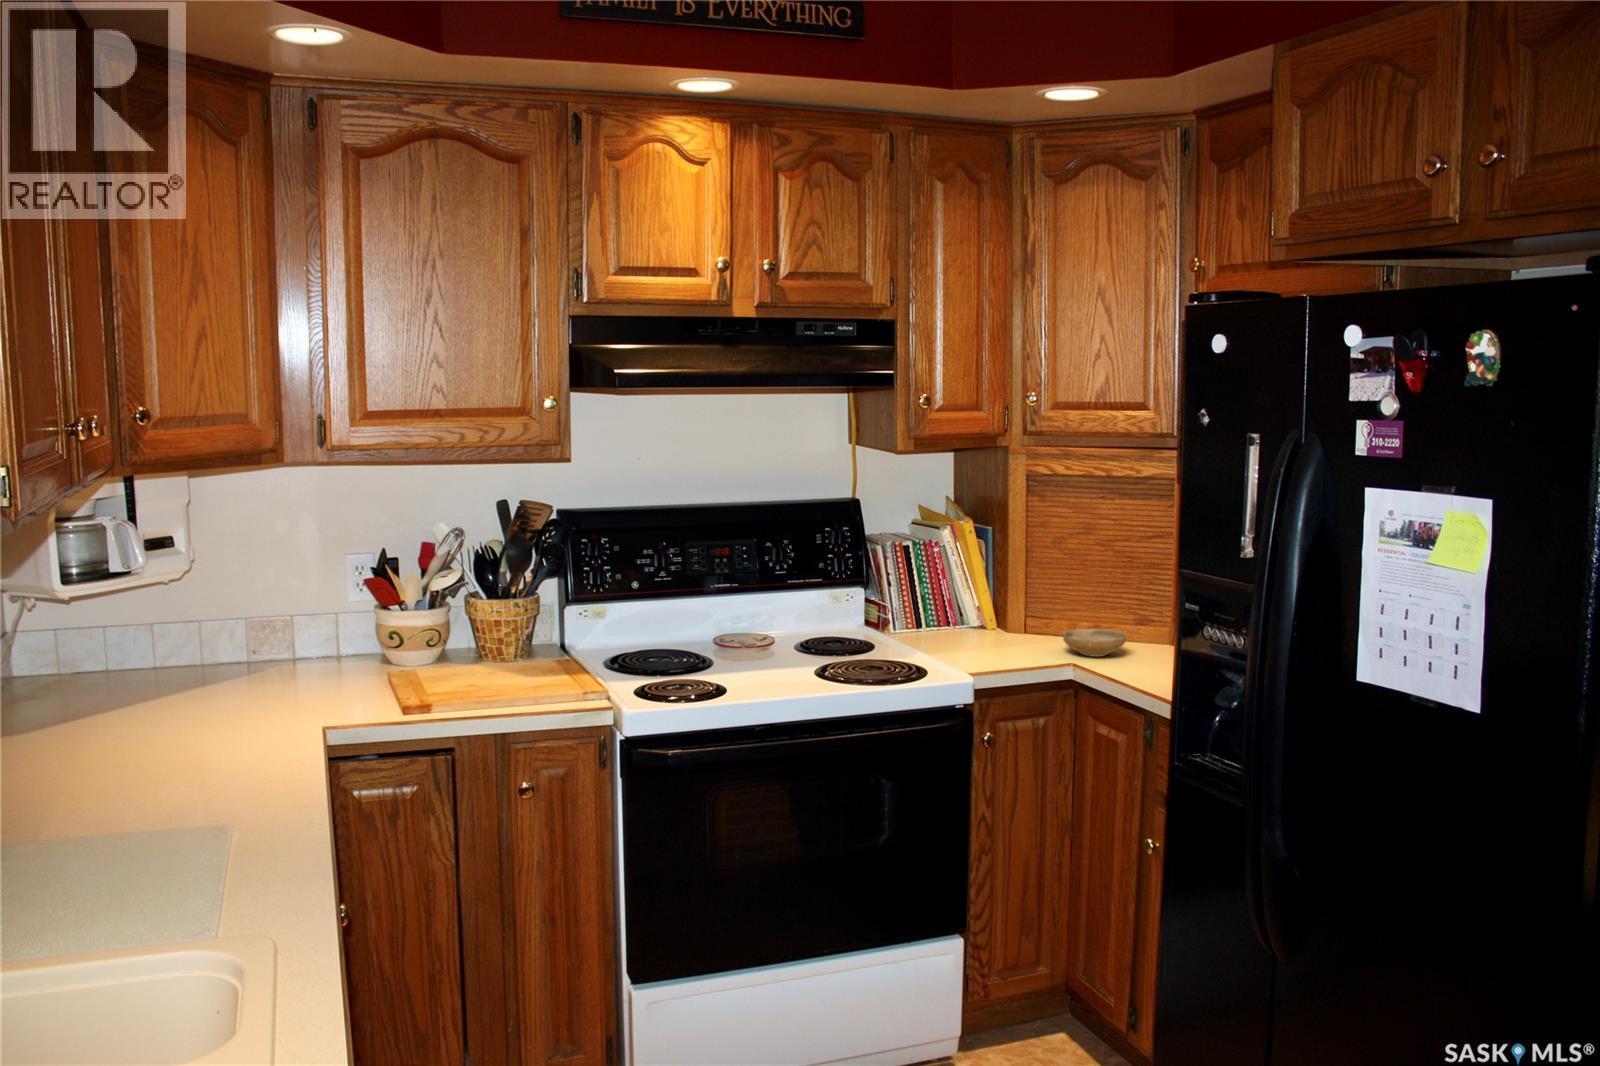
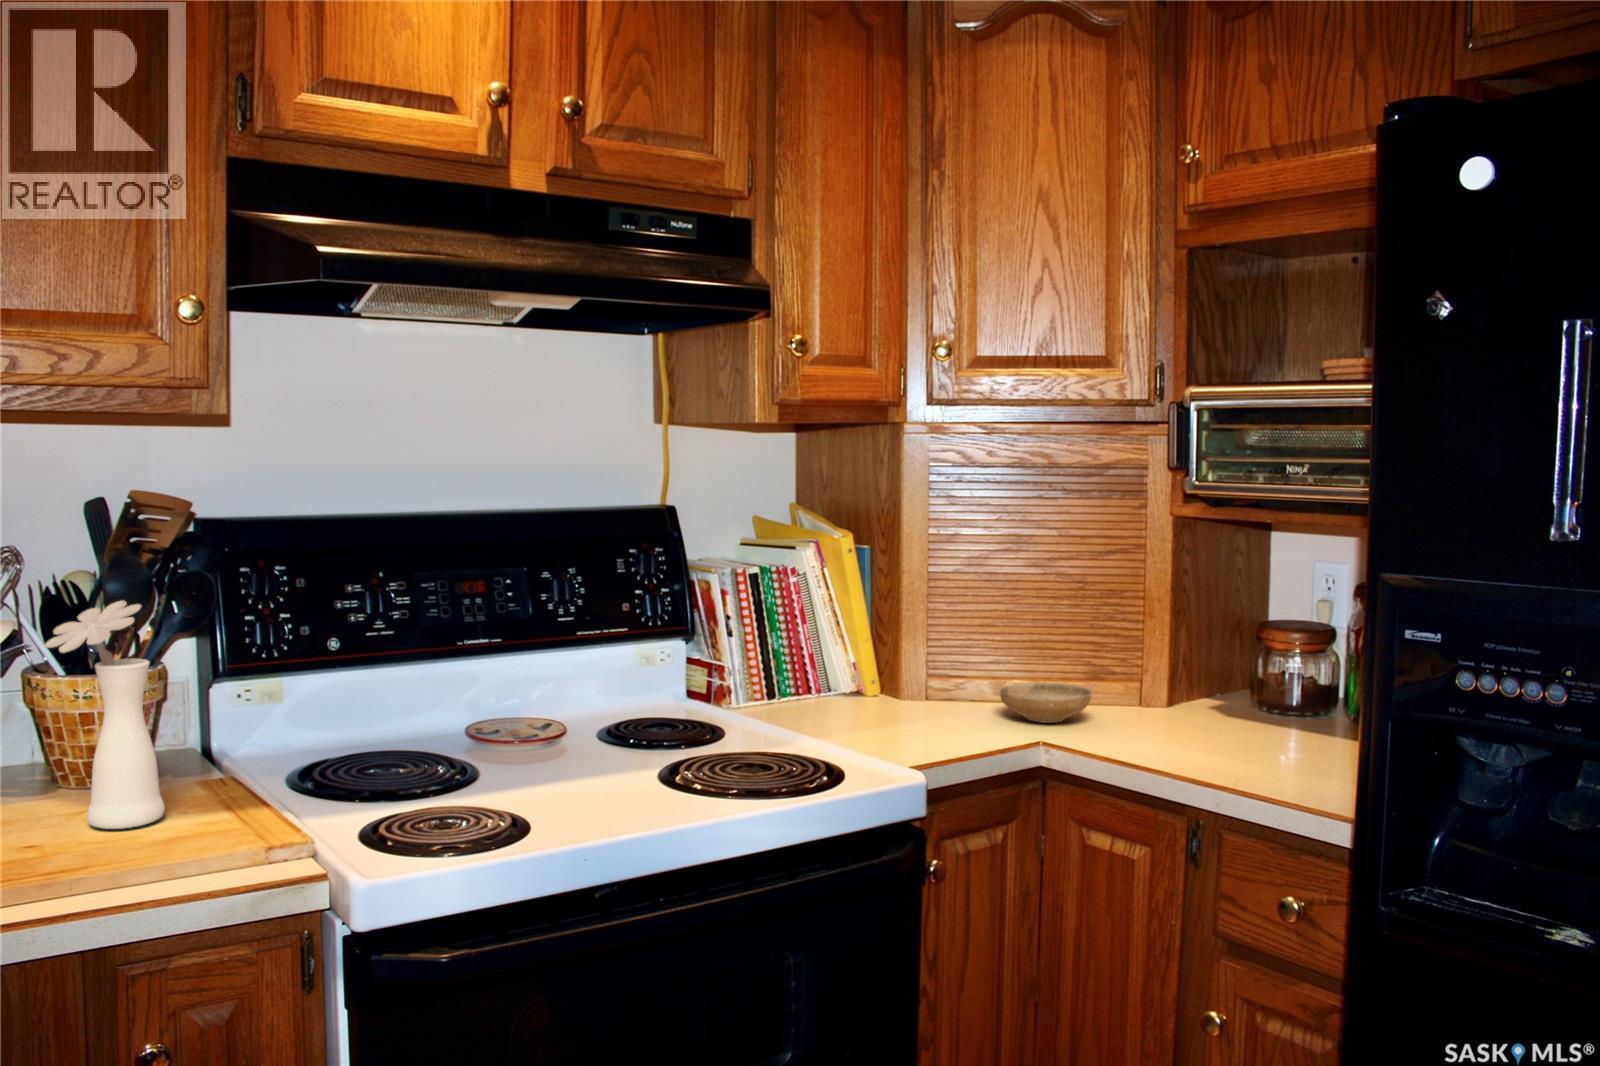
vase: none [481,562,538,681] -> present [45,601,165,829]

